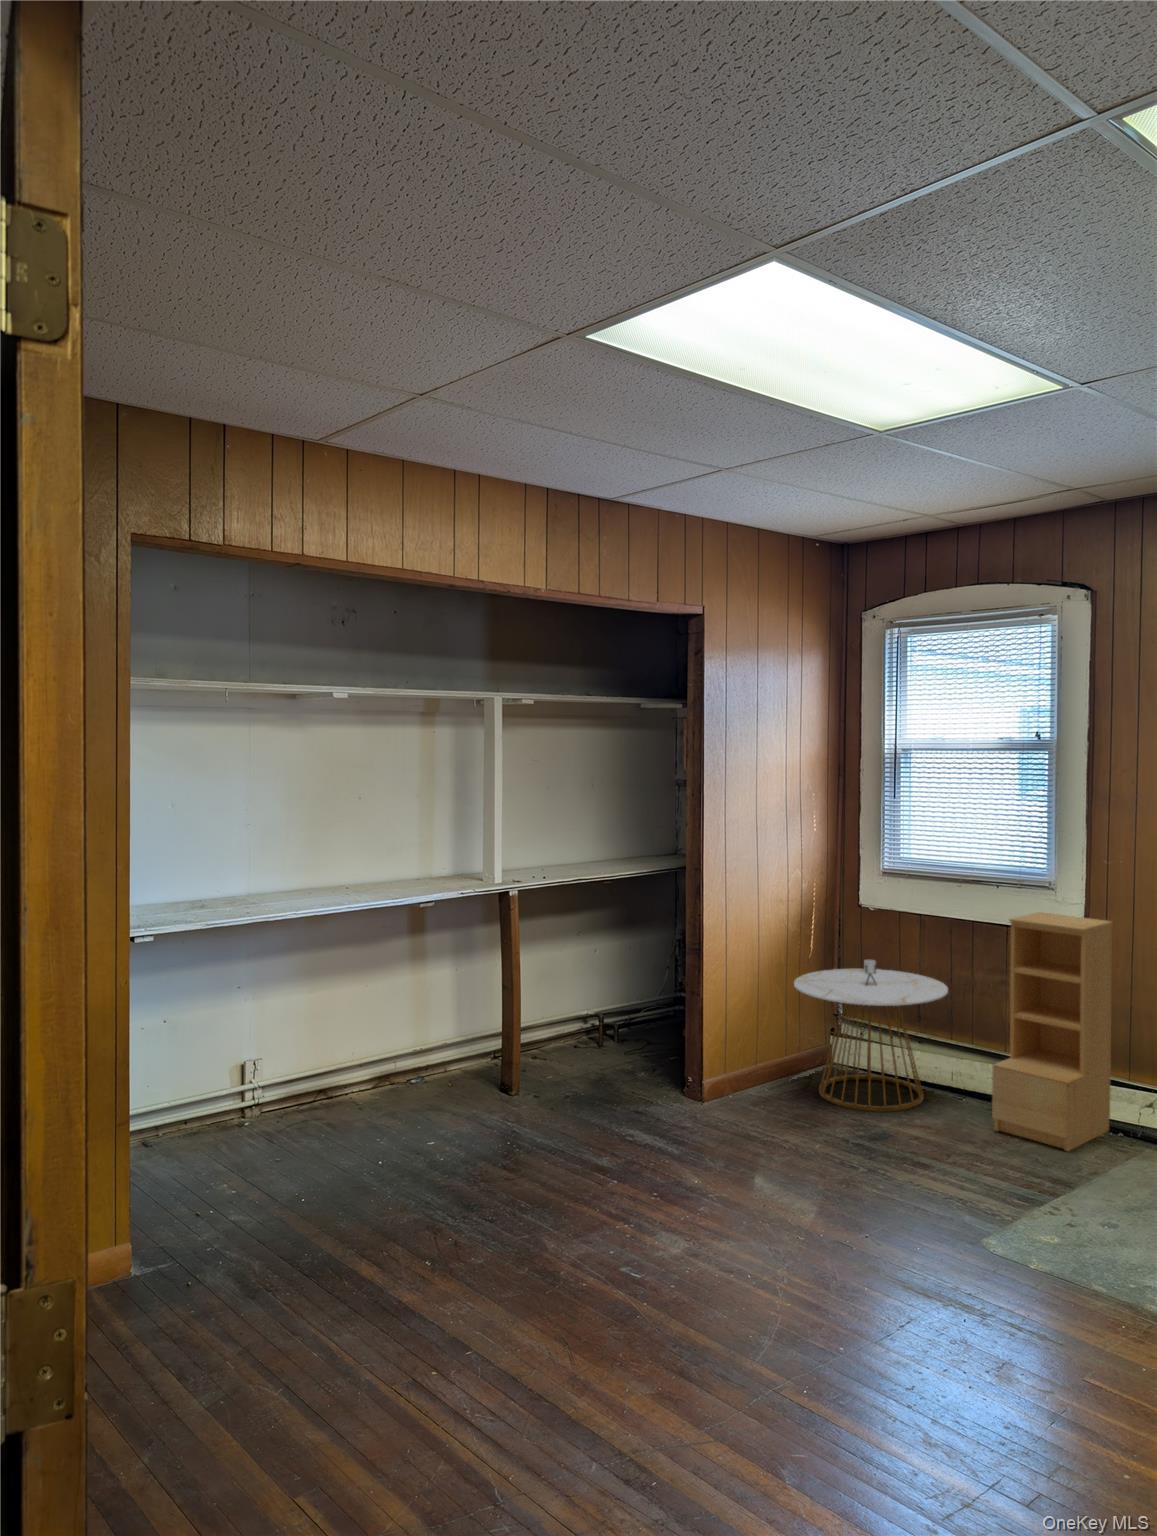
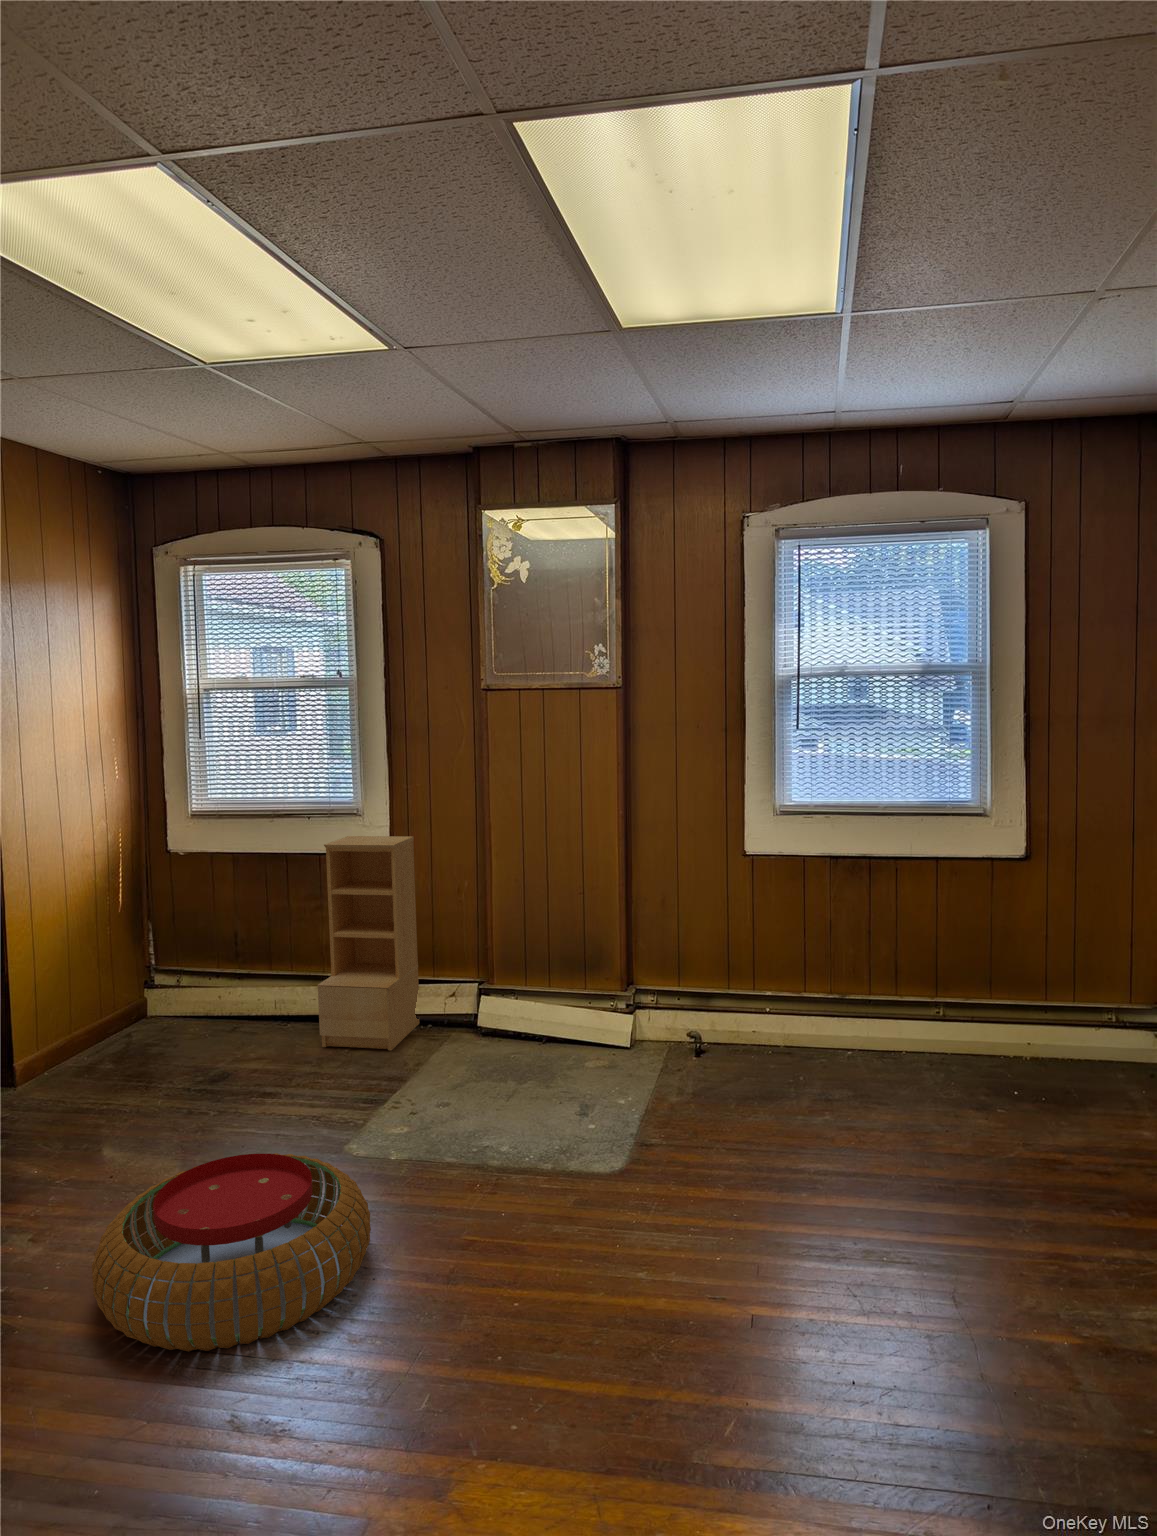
side table: present [794,960,948,1112] -> none [103,903,267,1059]
pouf: none [751,1203,993,1367] -> present [92,1153,371,1352]

